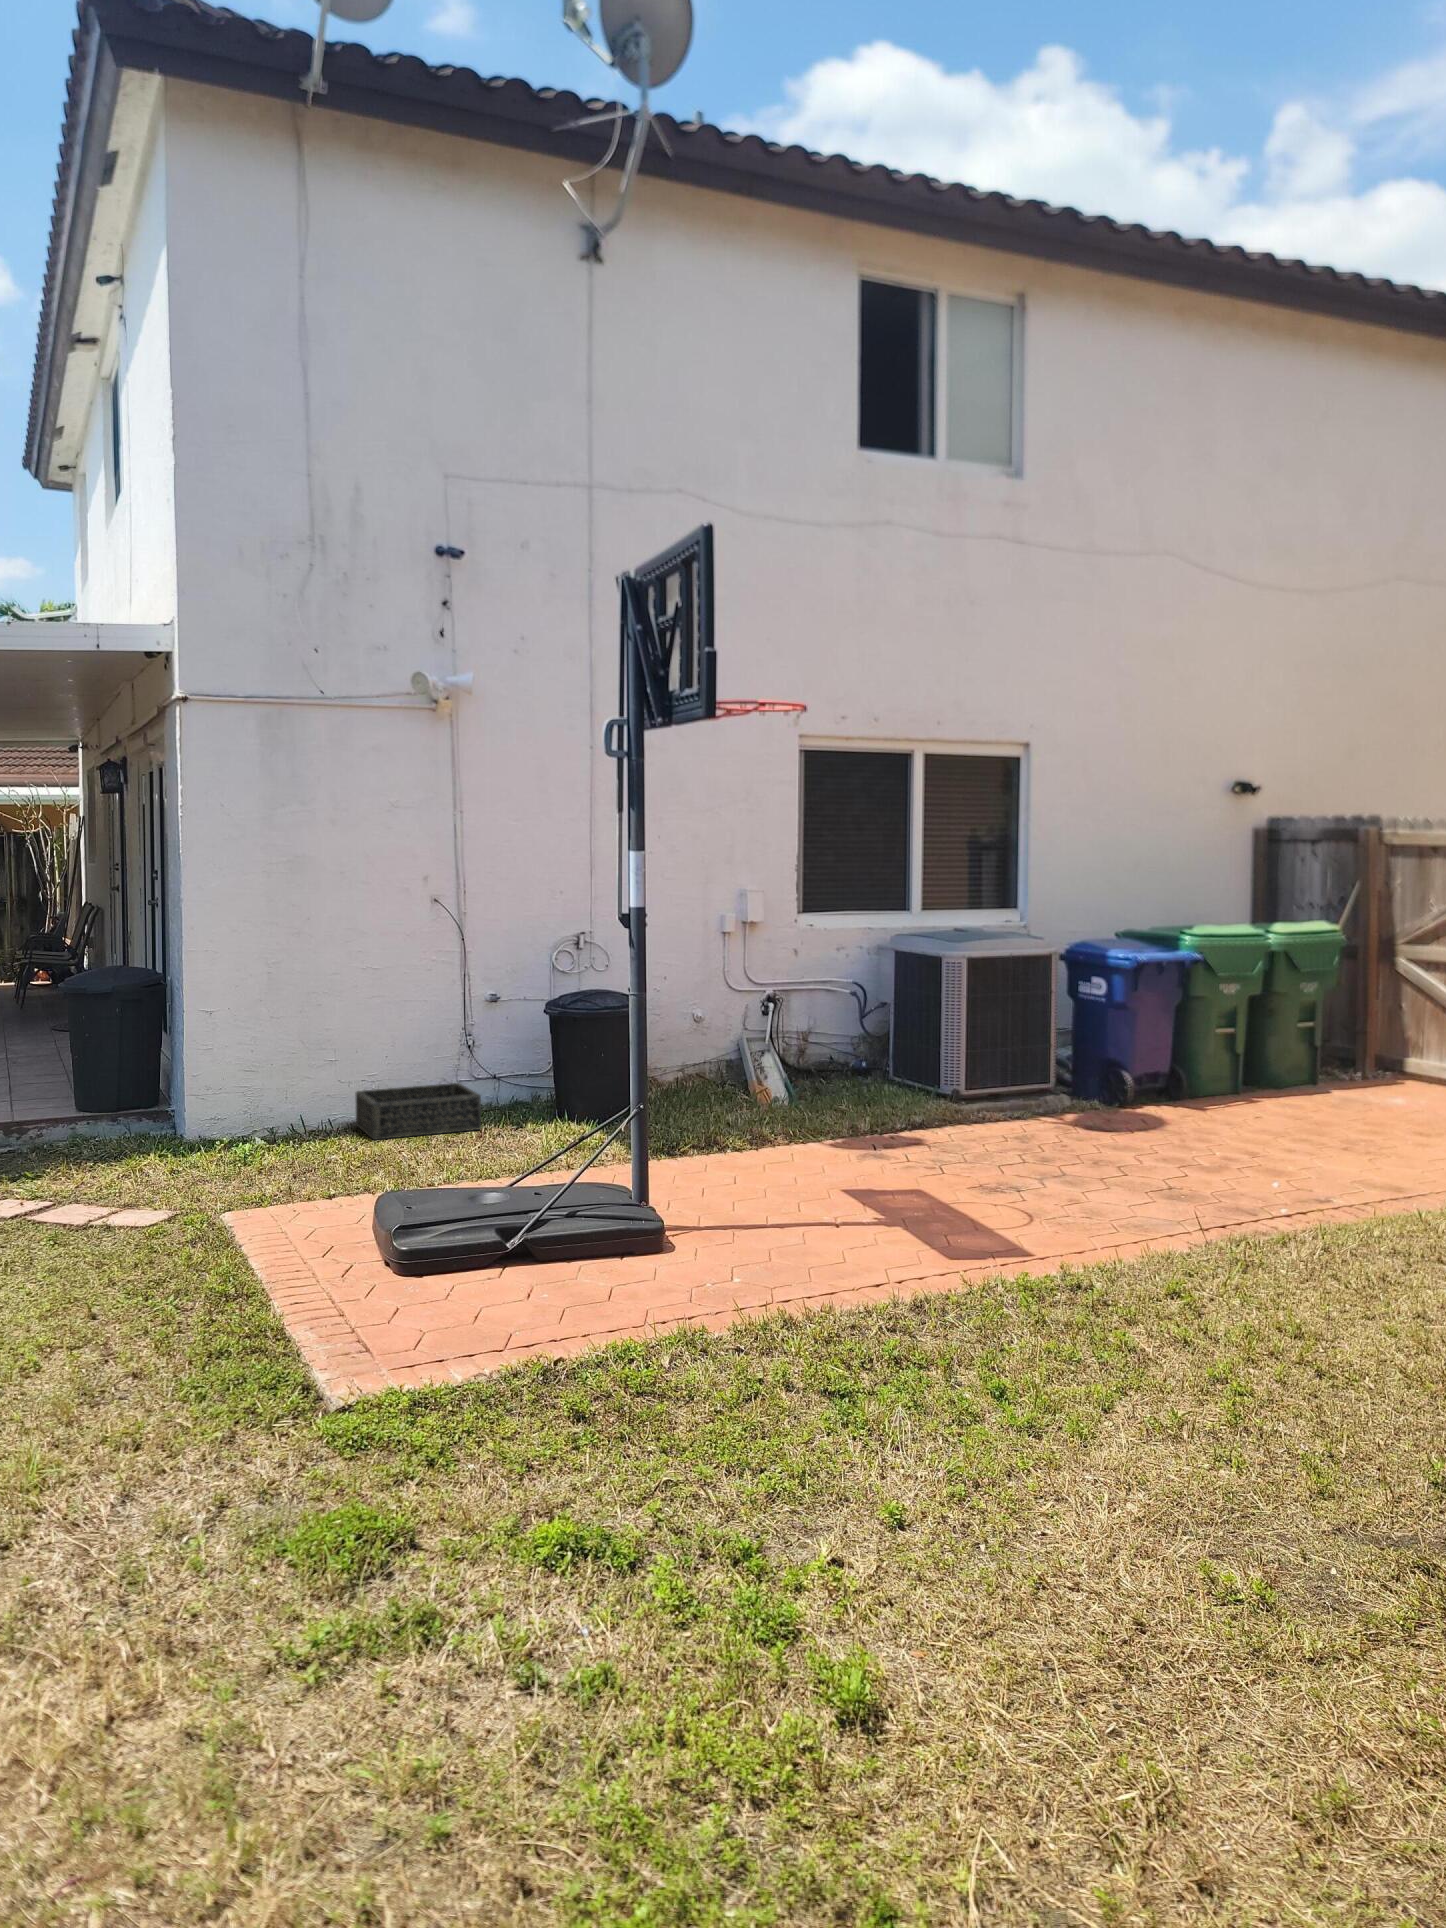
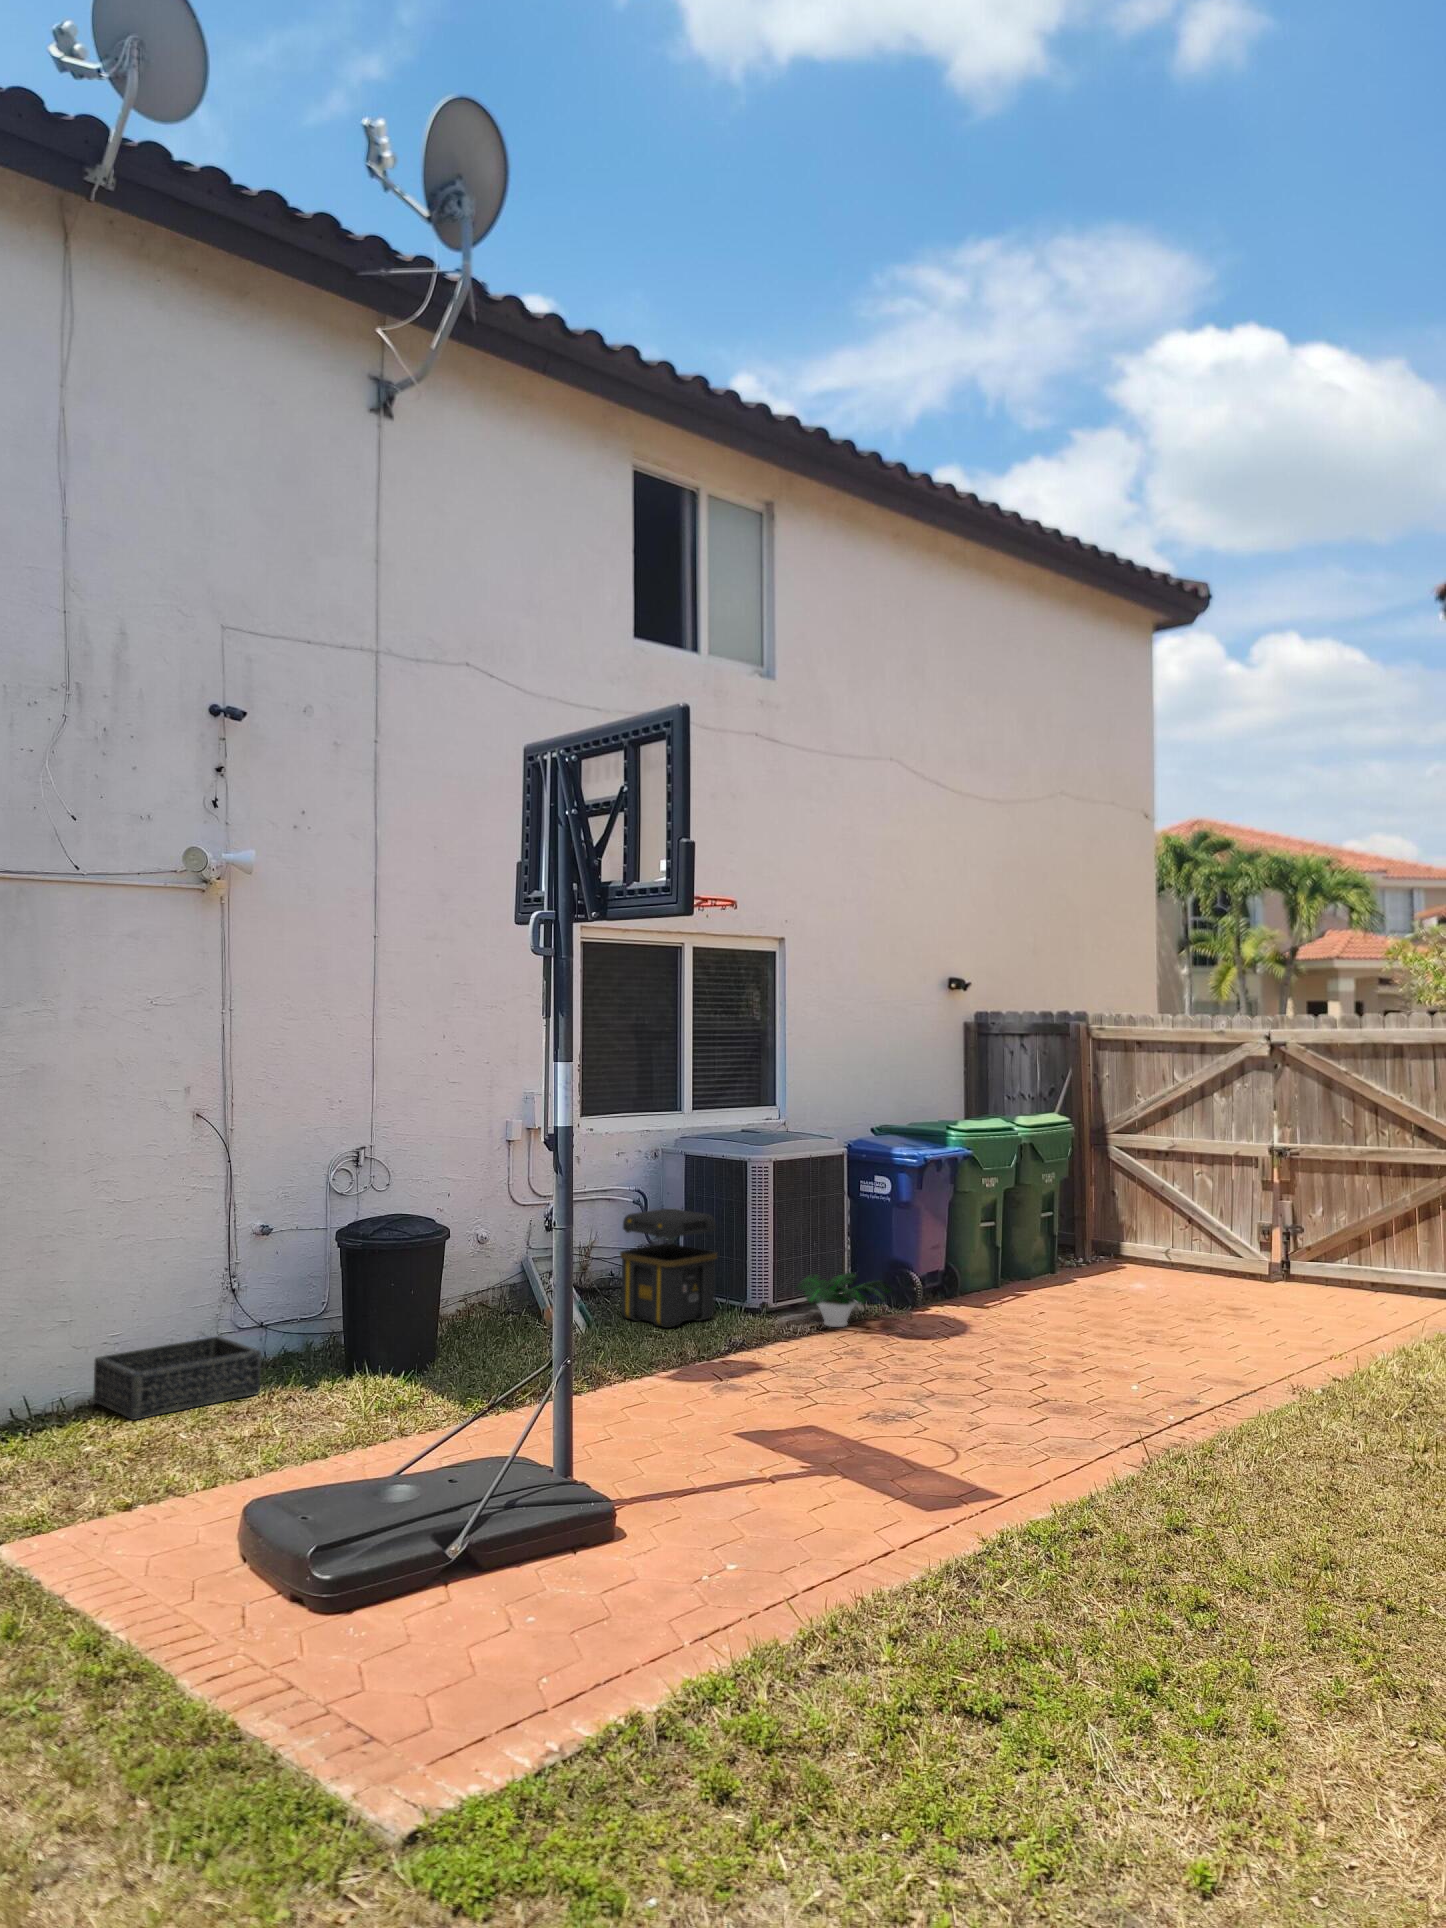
toolbox: none [830,1000,920,1106] -> present [620,1209,717,1328]
potted plant: none [991,1066,1087,1116] -> present [796,1272,892,1327]

